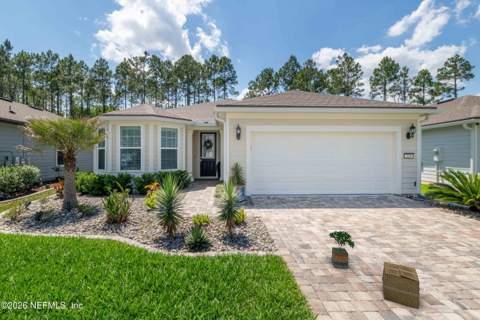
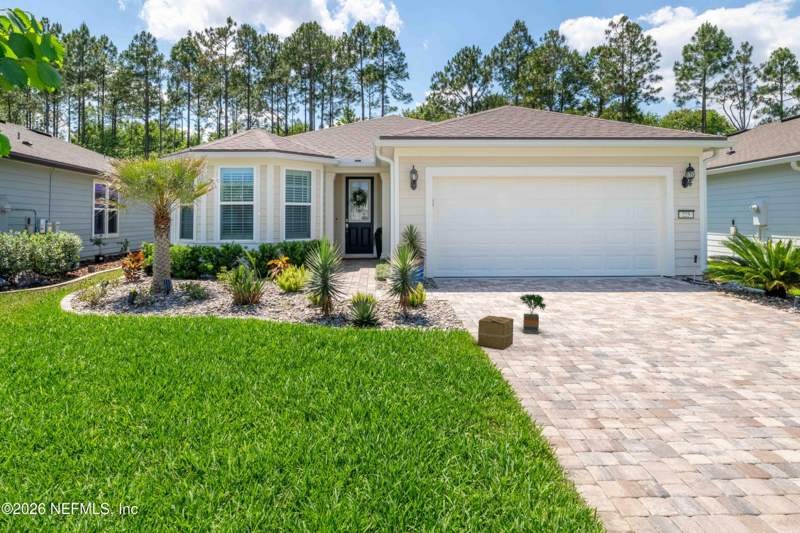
cardboard box: present [382,262,420,309] -> present [478,316,514,349]

